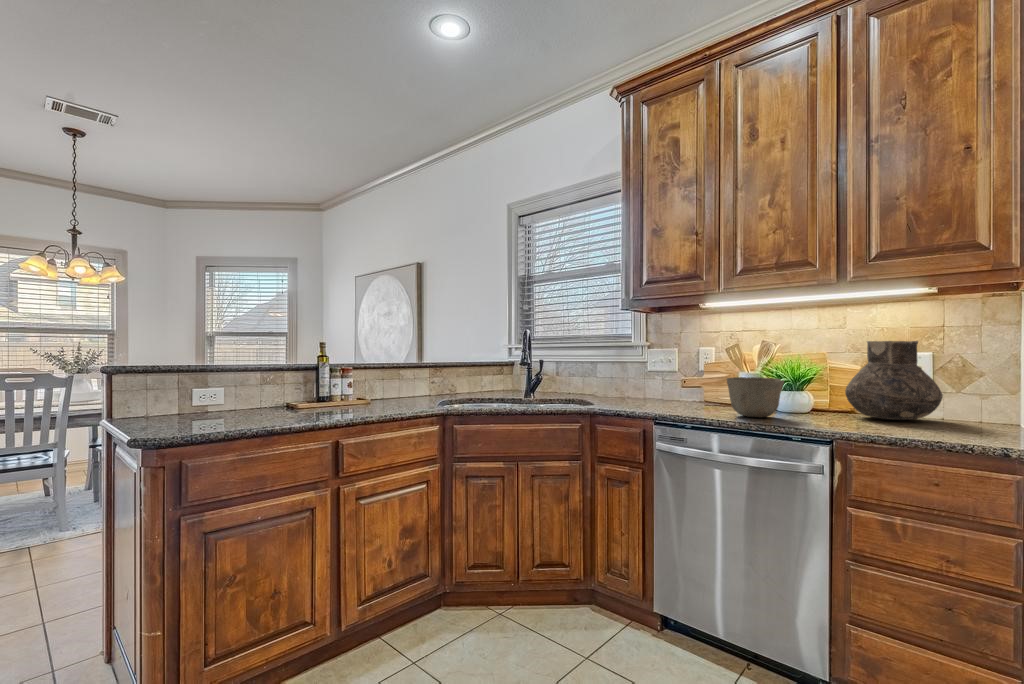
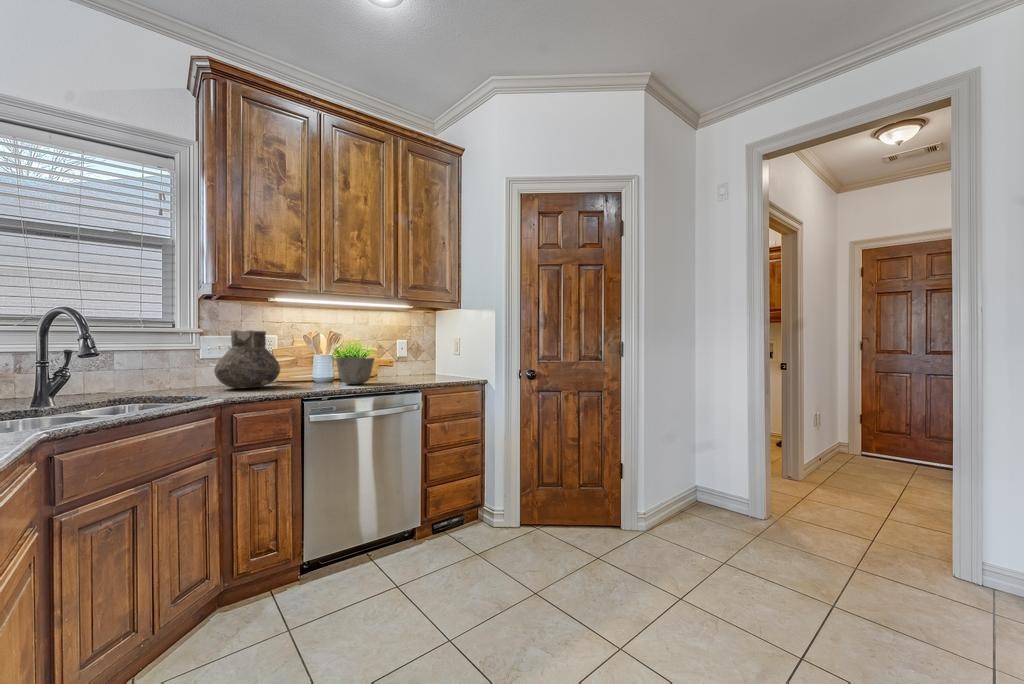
vase: present [845,341,943,420] -> present [214,330,280,388]

